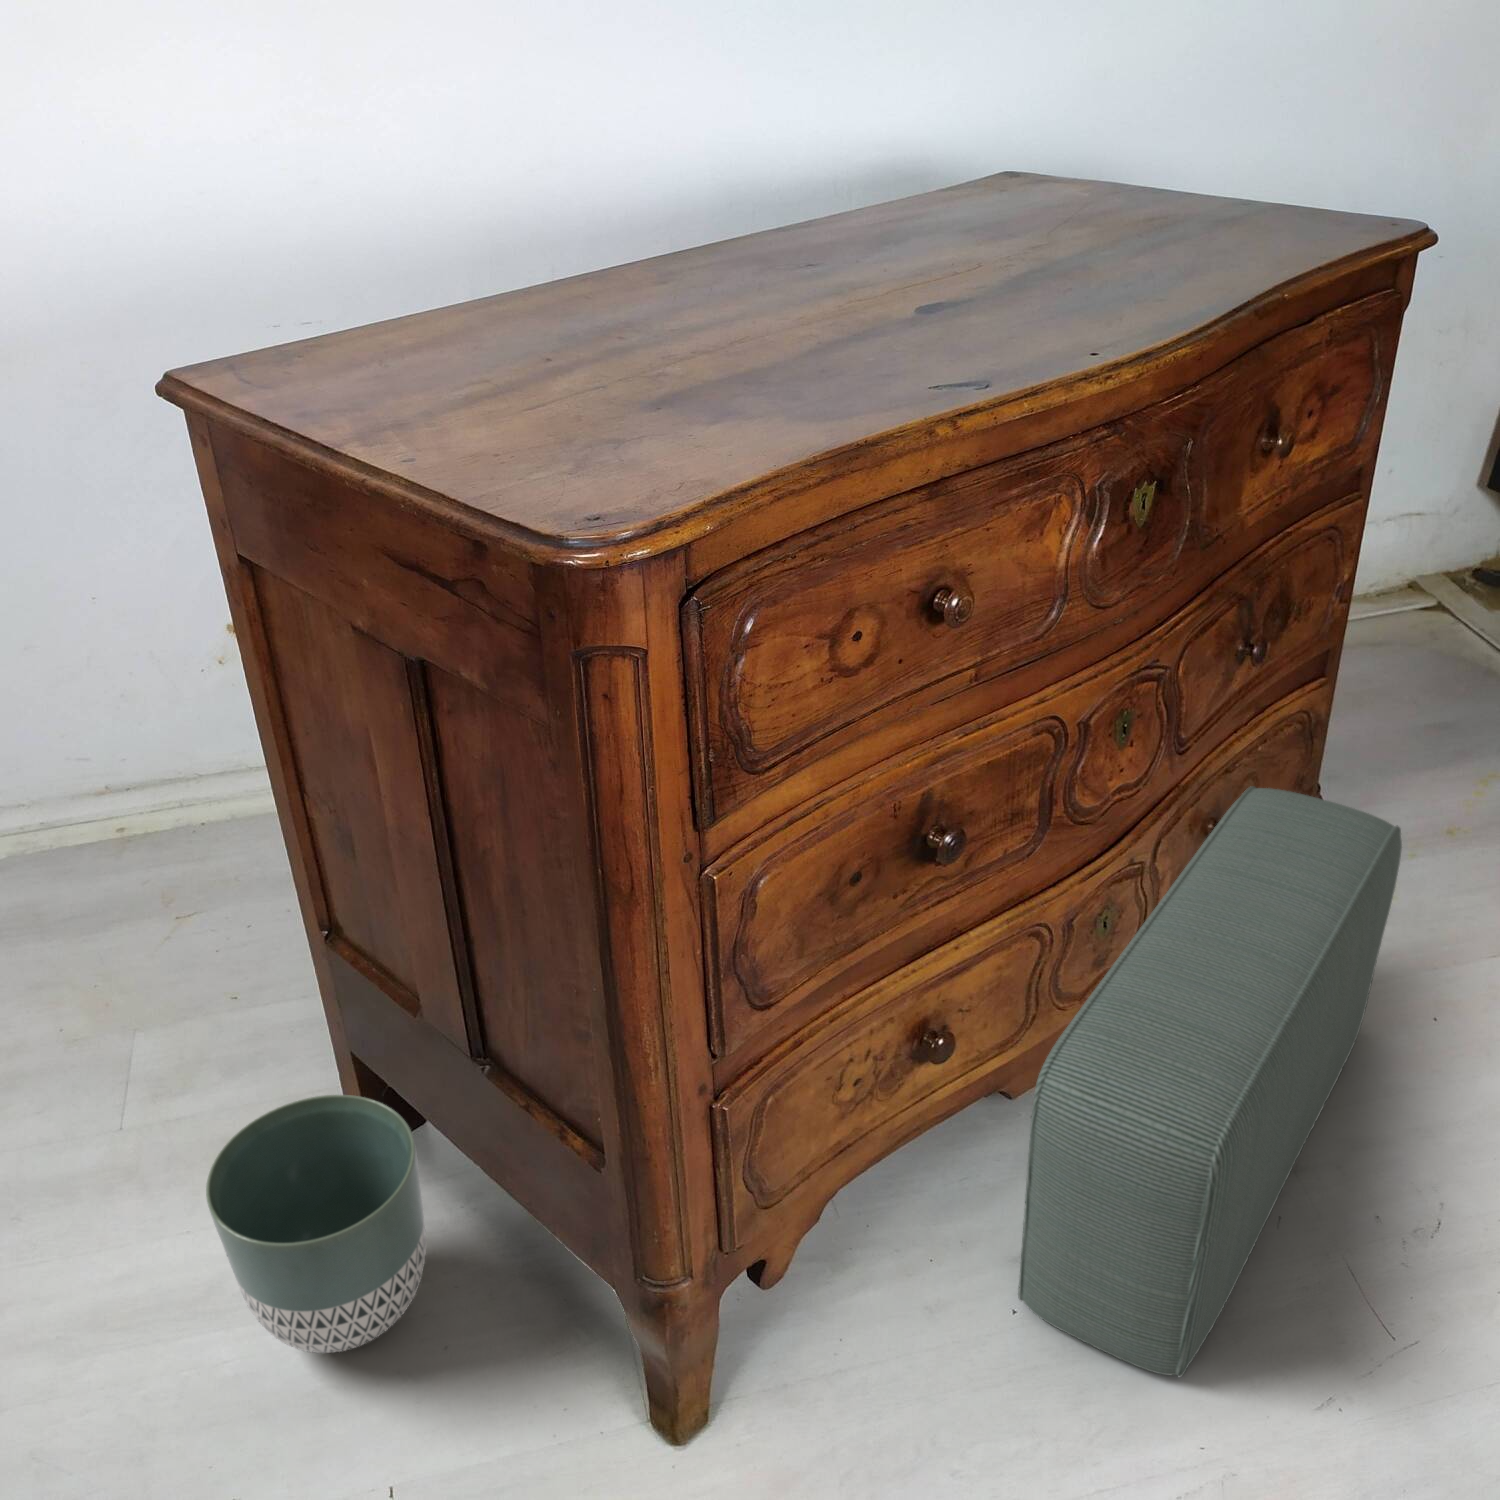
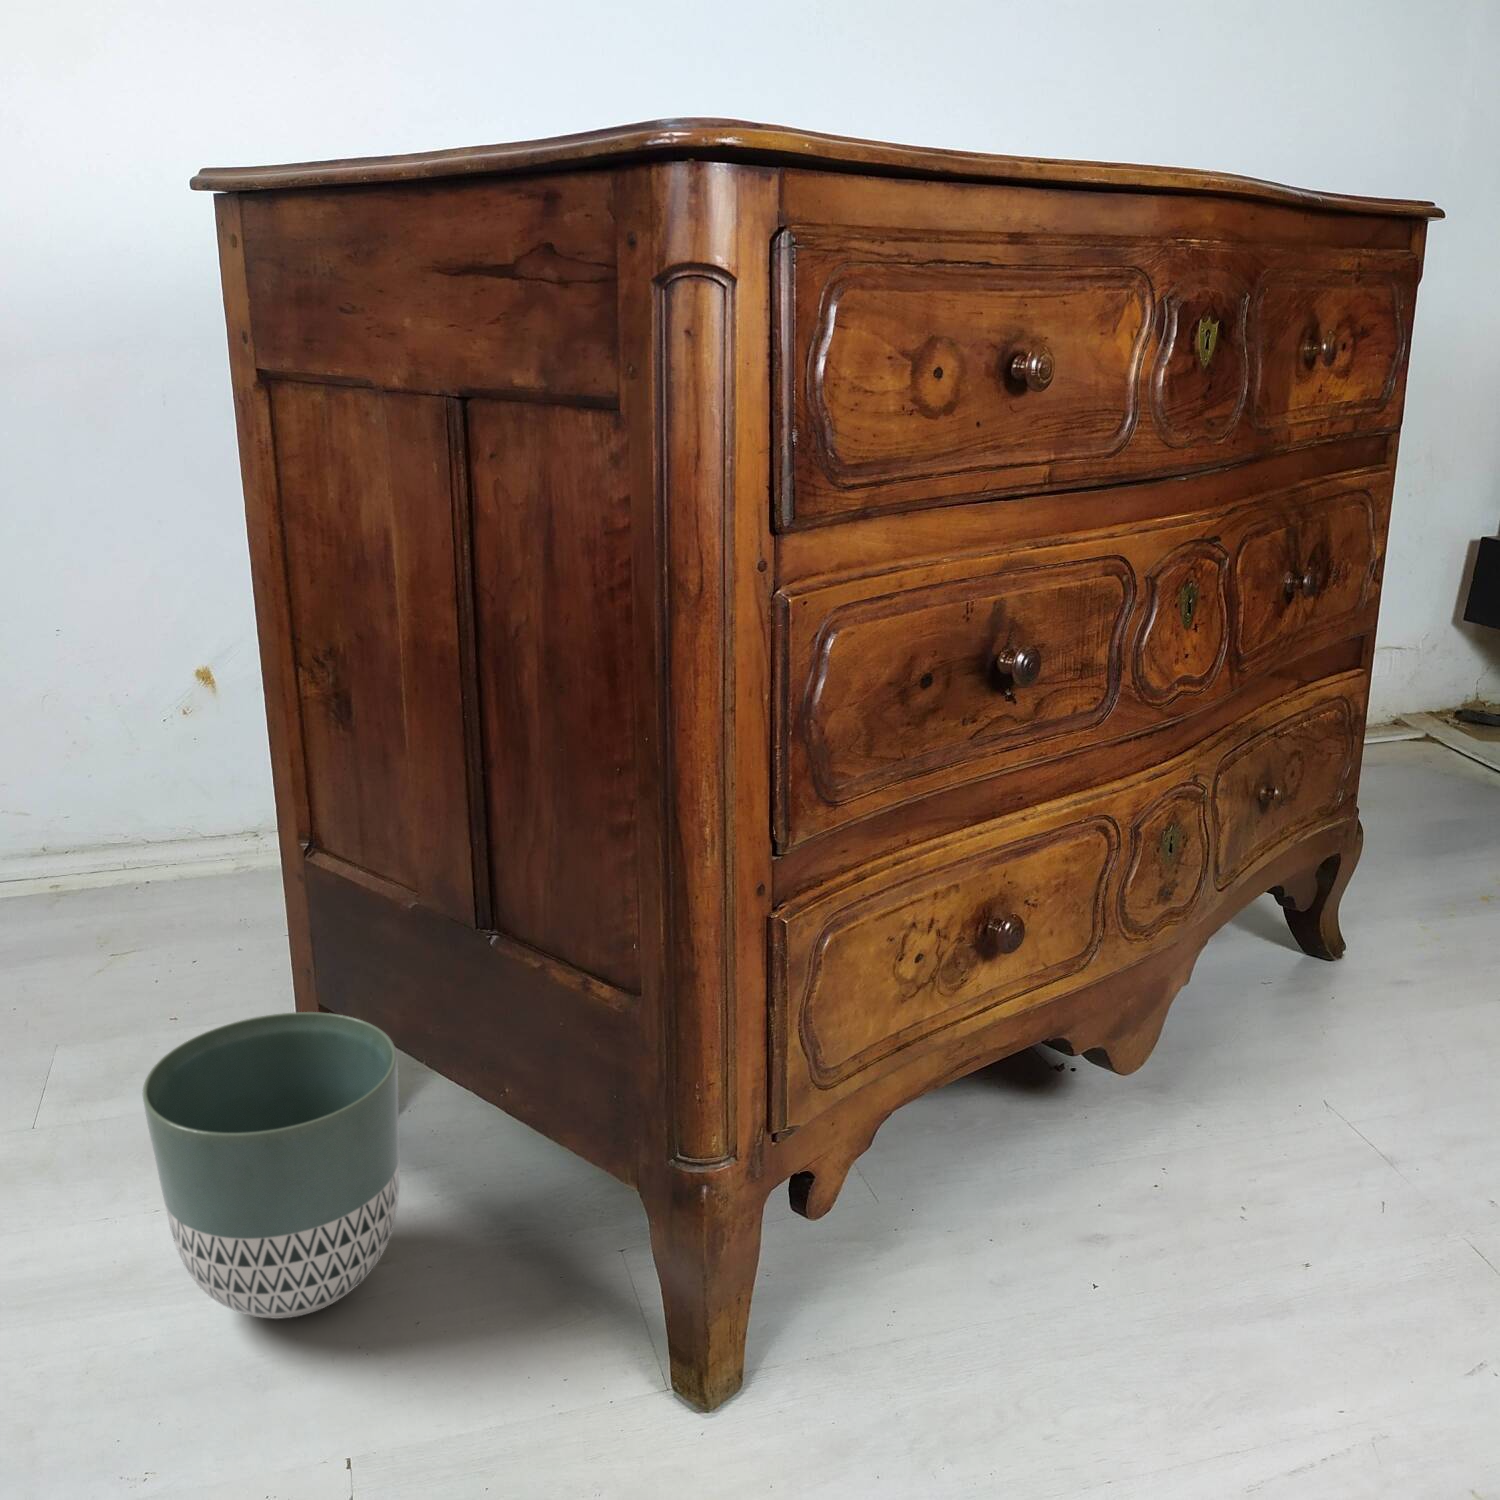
pouf: present [1018,786,1402,1377] -> none [1101,754,1469,1336]

